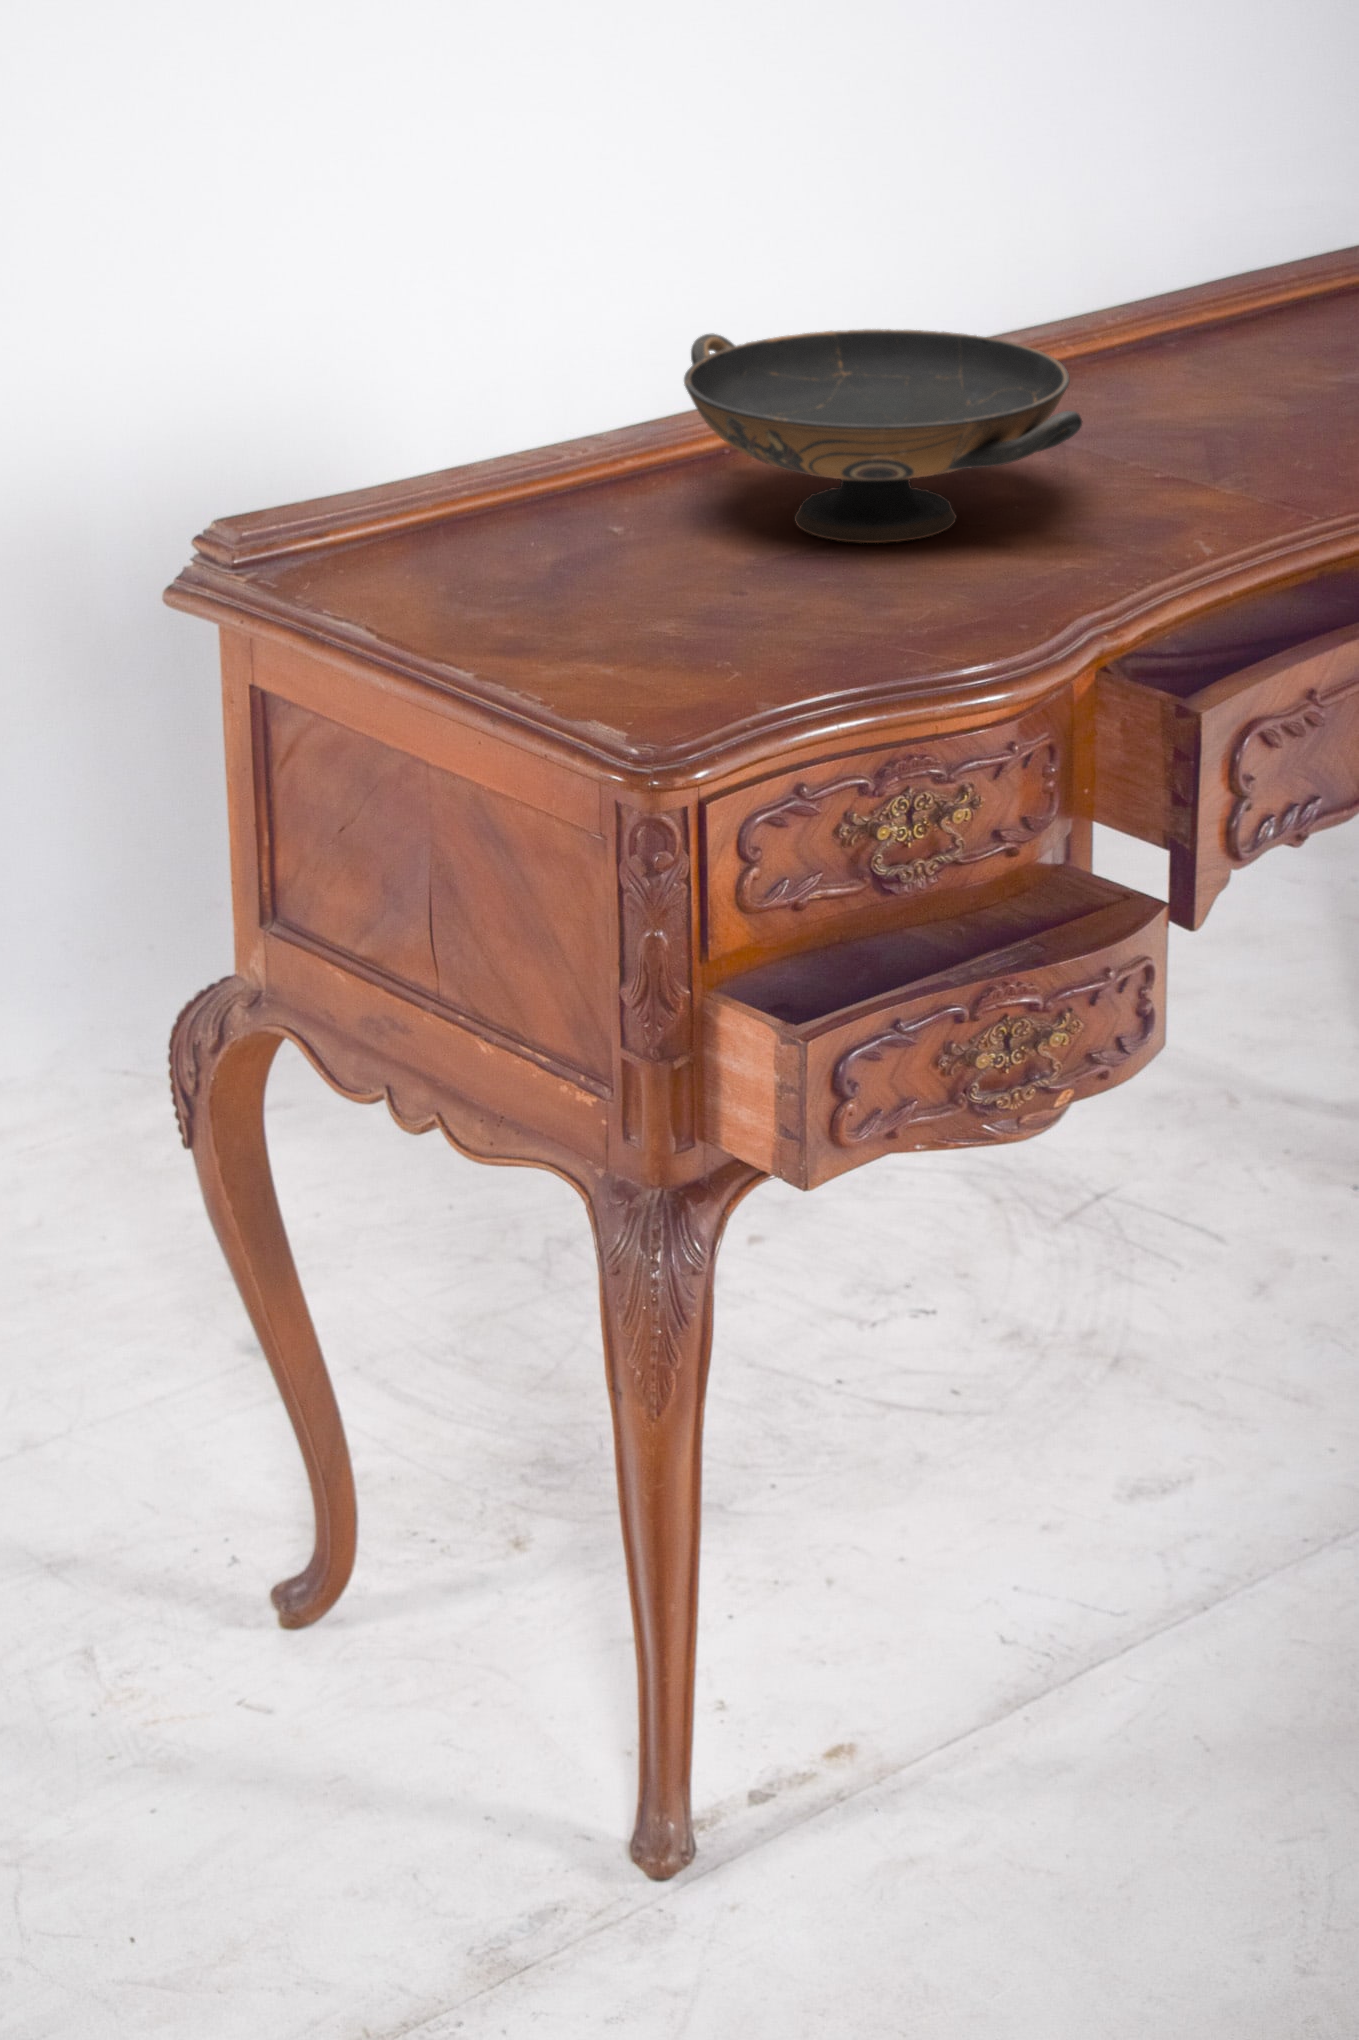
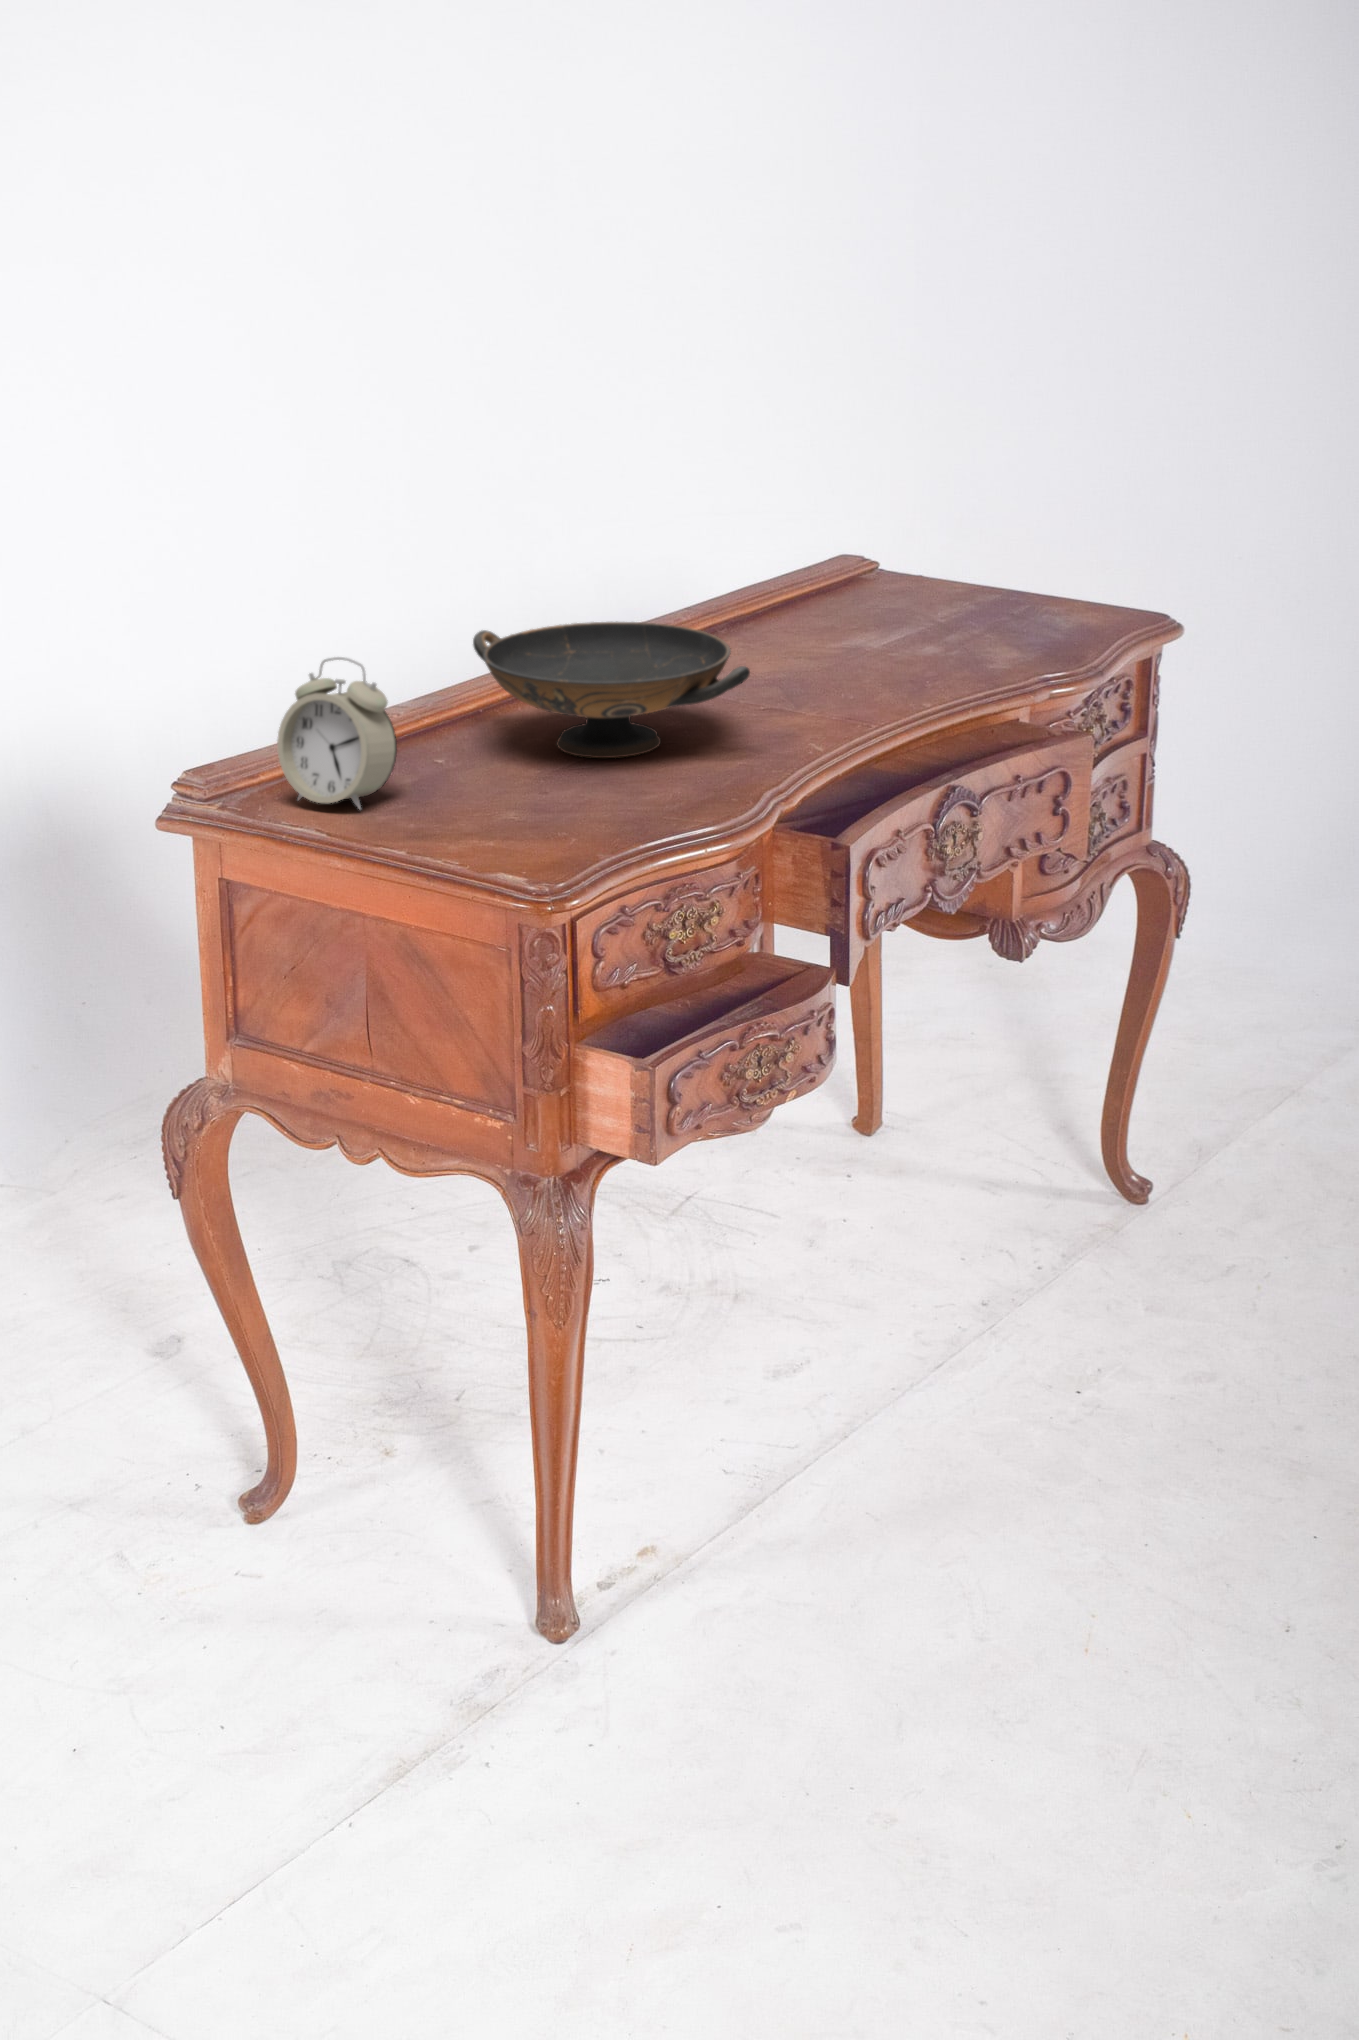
alarm clock: none [341,364,514,601] -> present [277,657,397,809]

